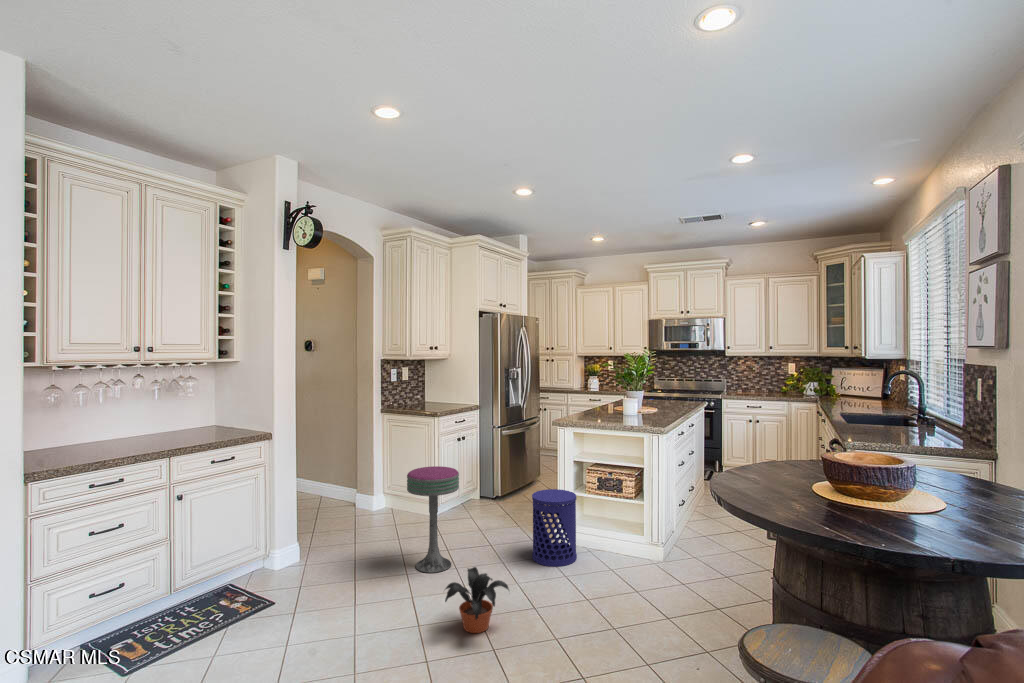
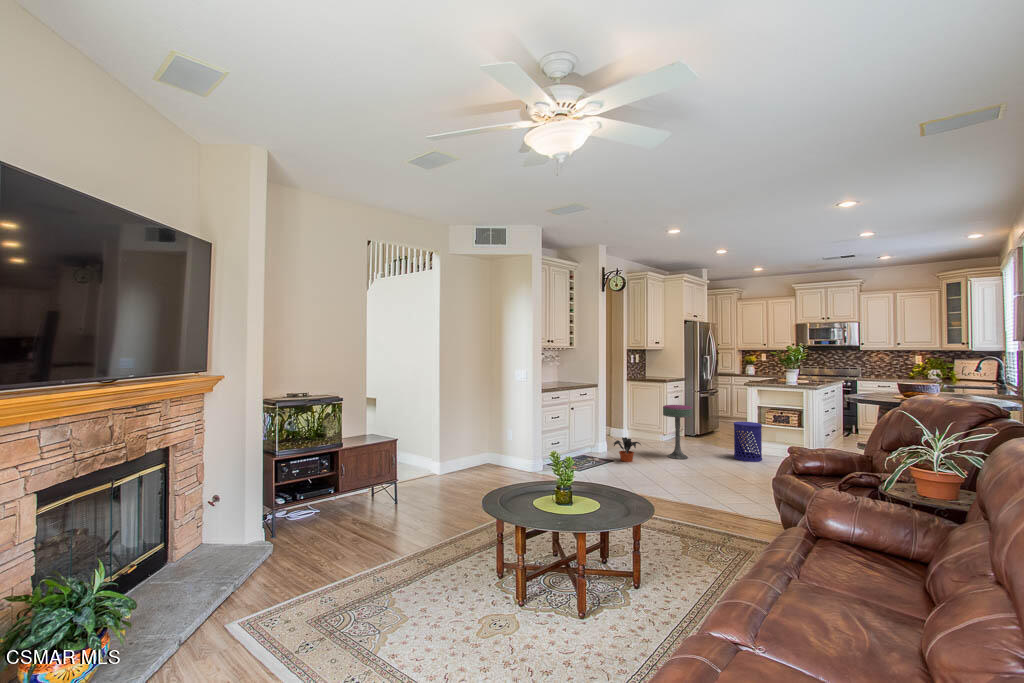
potted plant: present [445,567,509,633] -> present [614,437,641,462]

